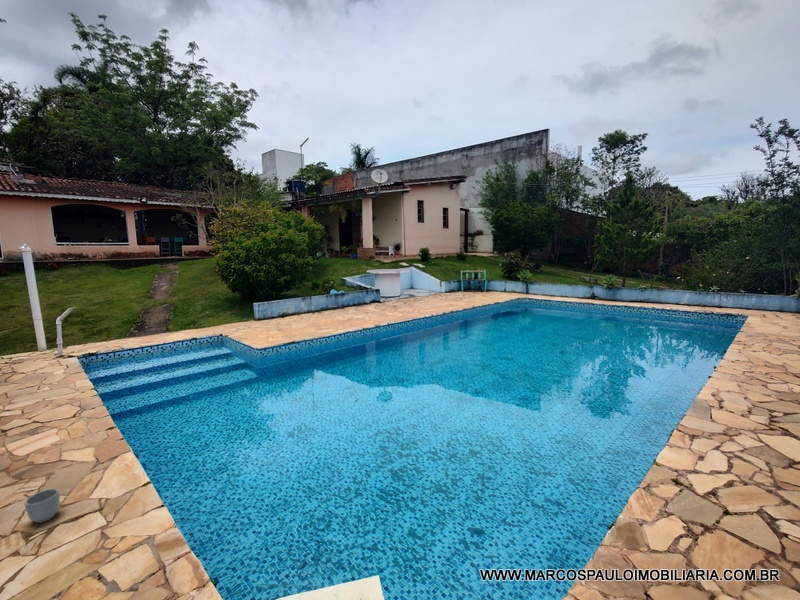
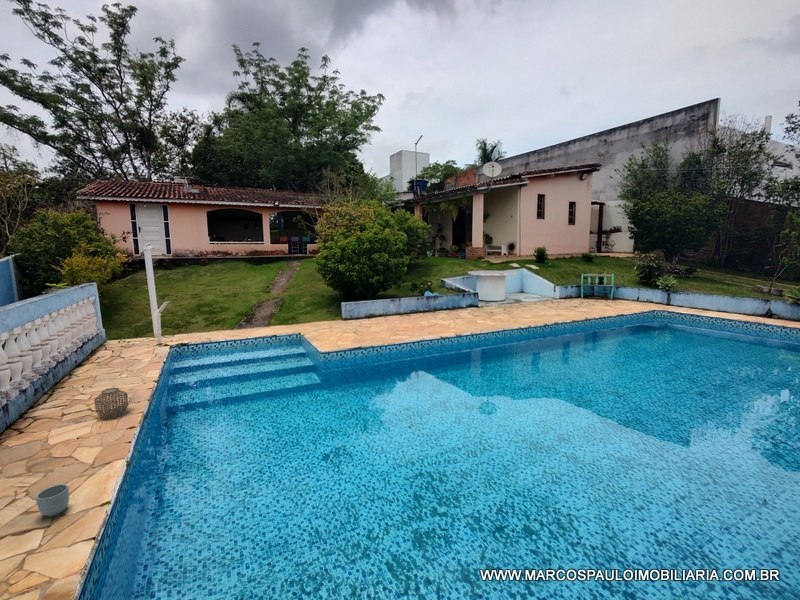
woven basket: none [15,402,57,437] -> present [94,388,128,419]

